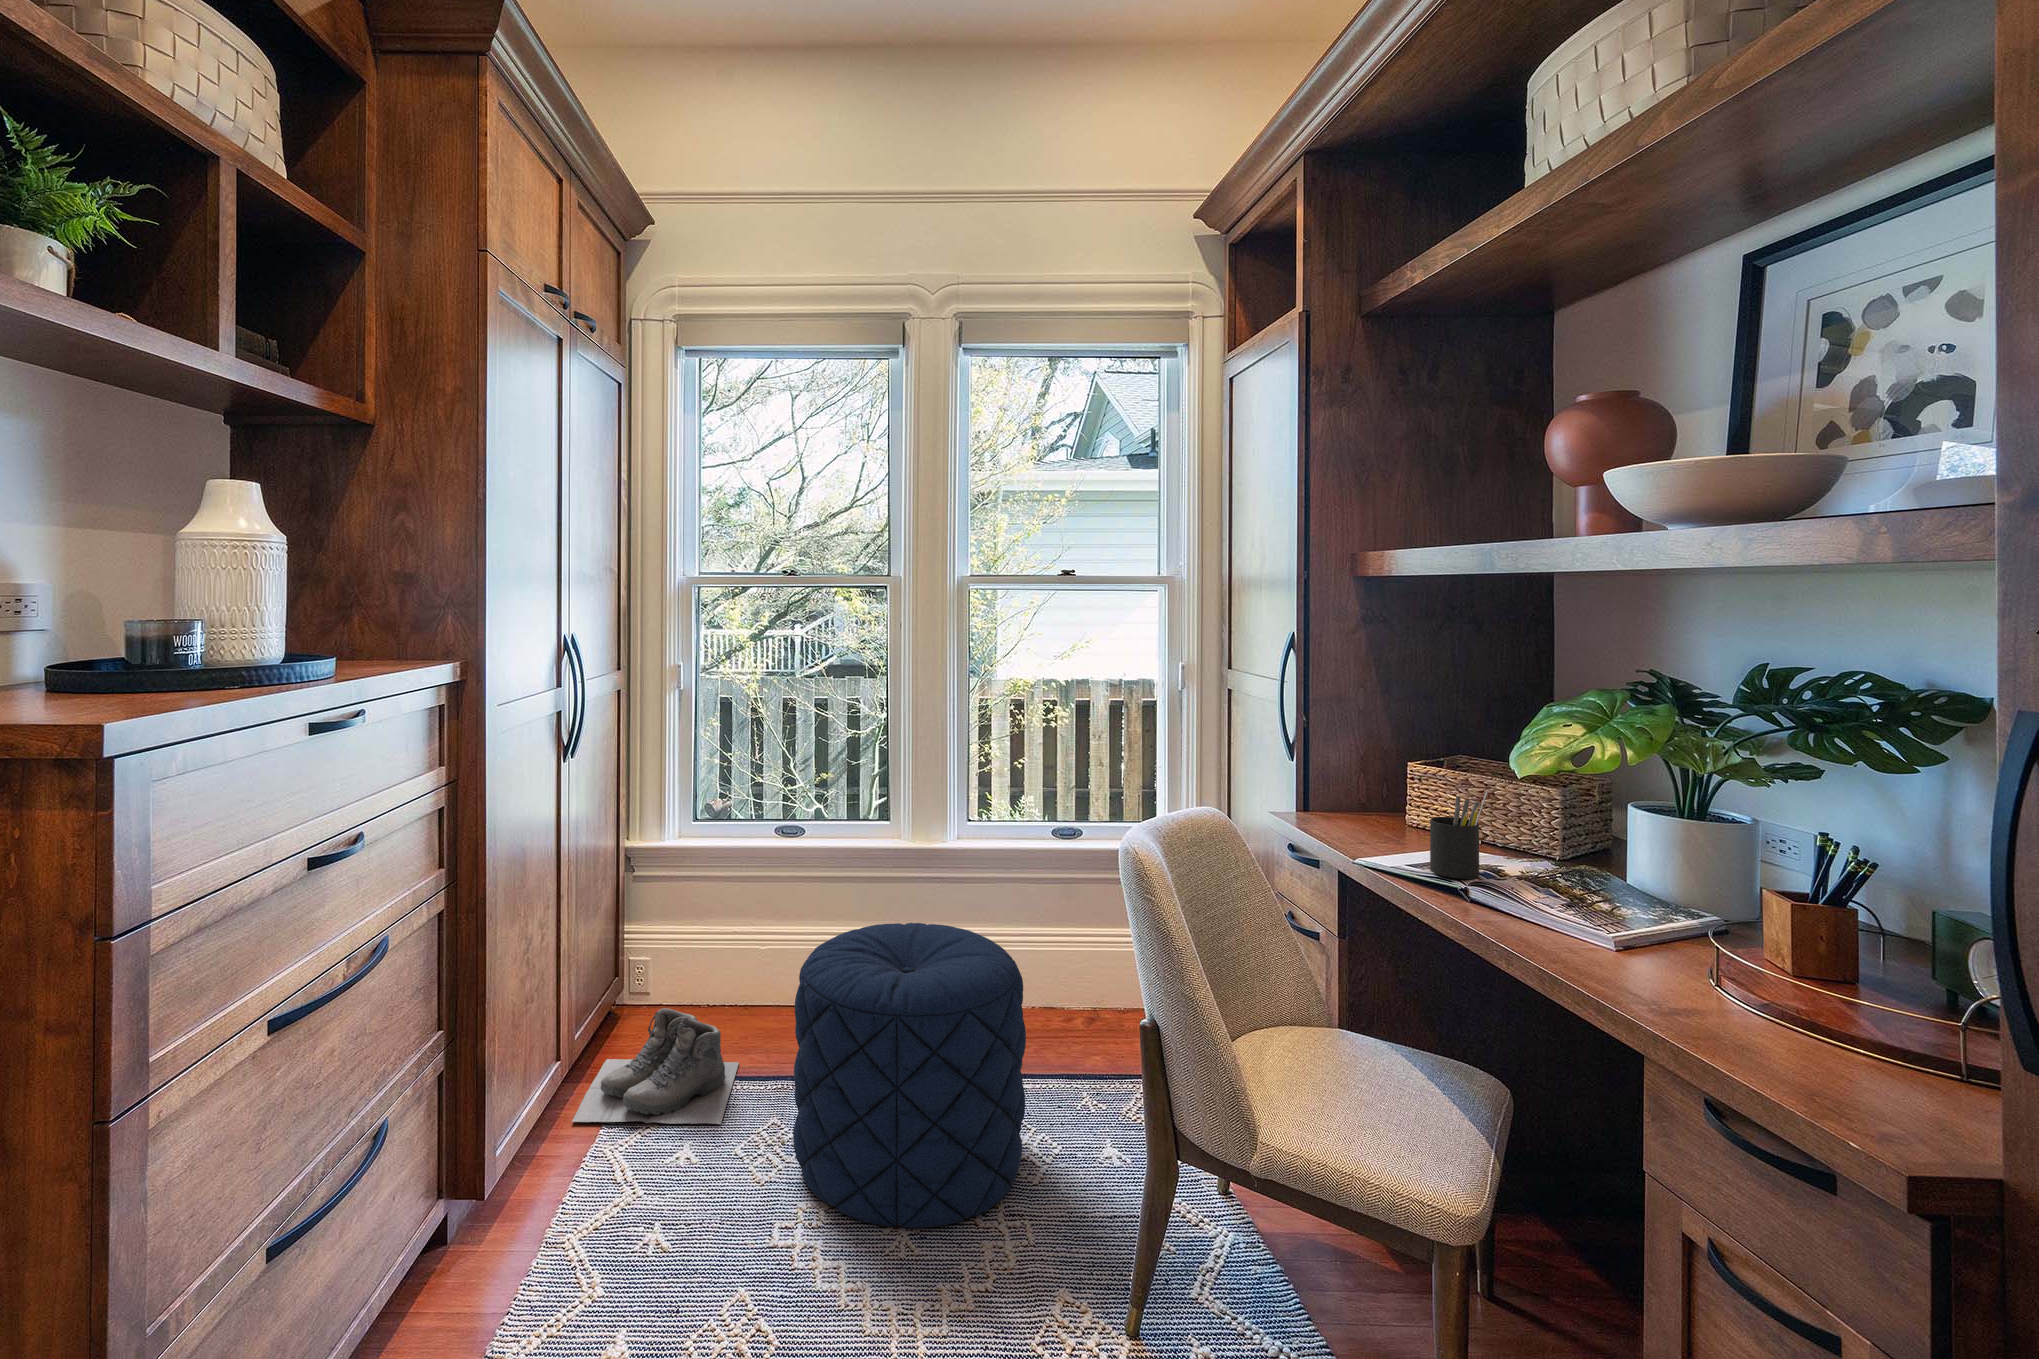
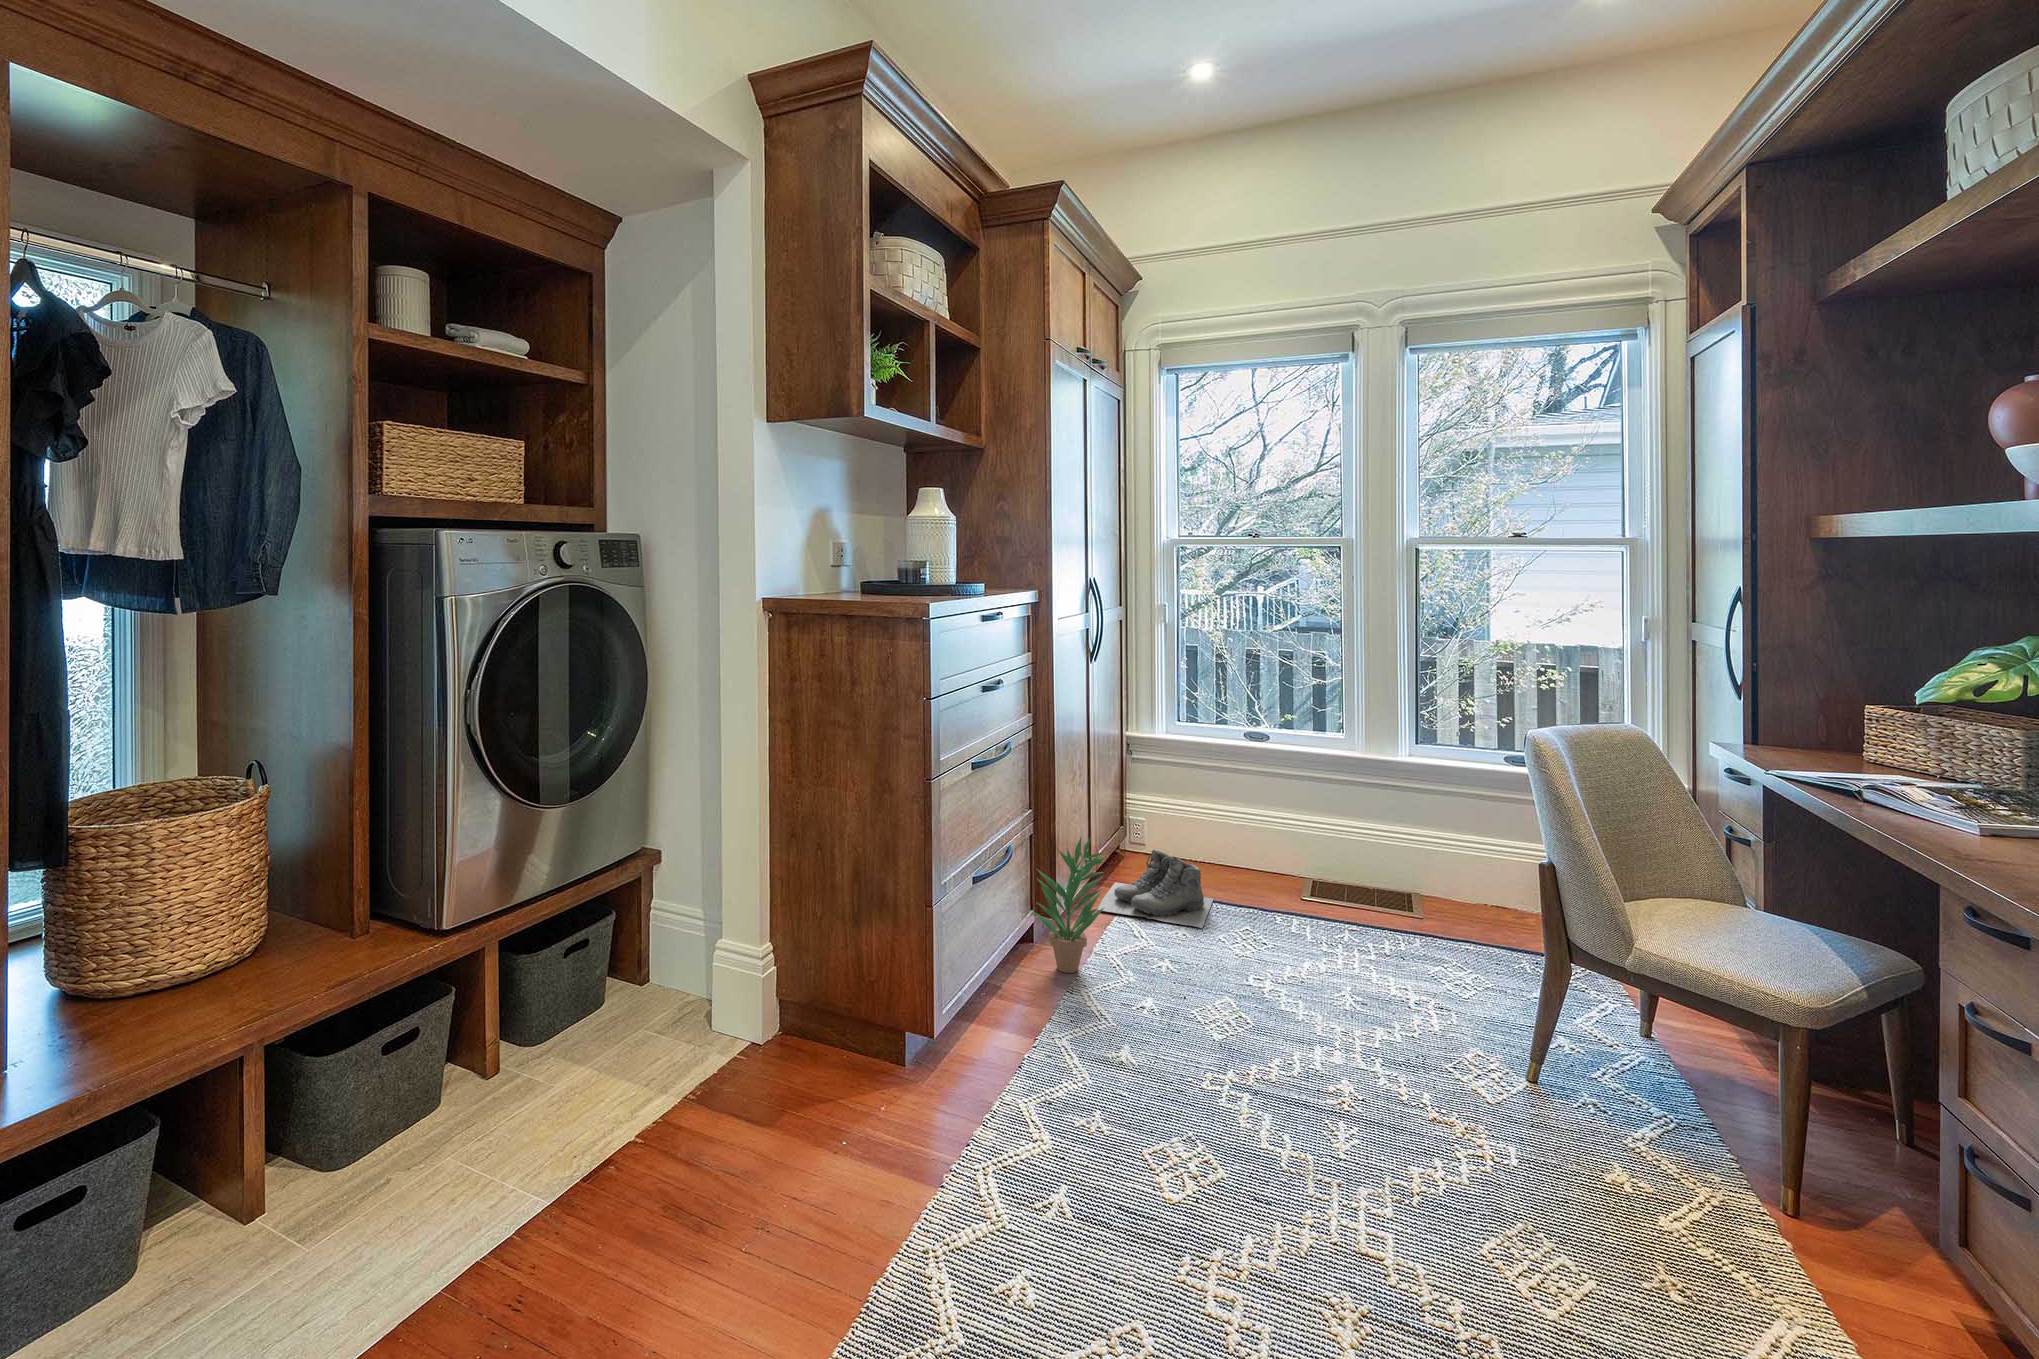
pen holder: present [1430,792,1488,879] -> none [1840,715,1903,787]
pouf: present [793,923,1026,1228] -> none [1259,802,1449,1007]
potted plant: none [436,1046,570,1282] -> present [1031,838,1107,973]

